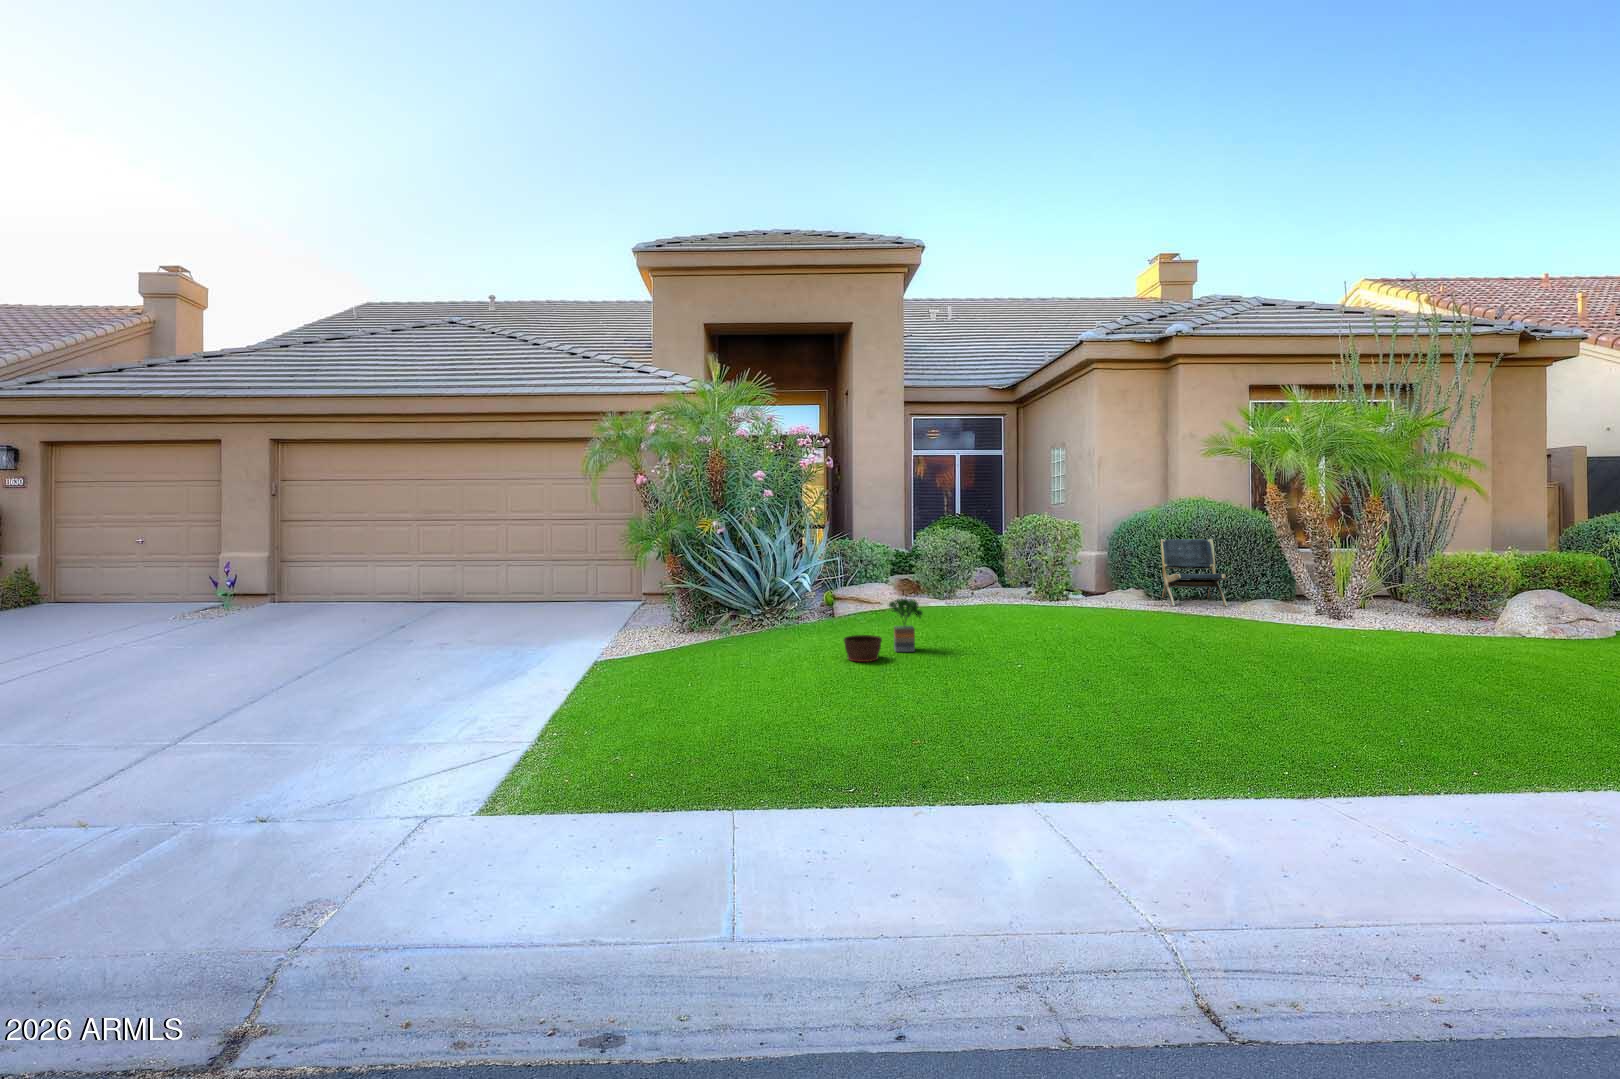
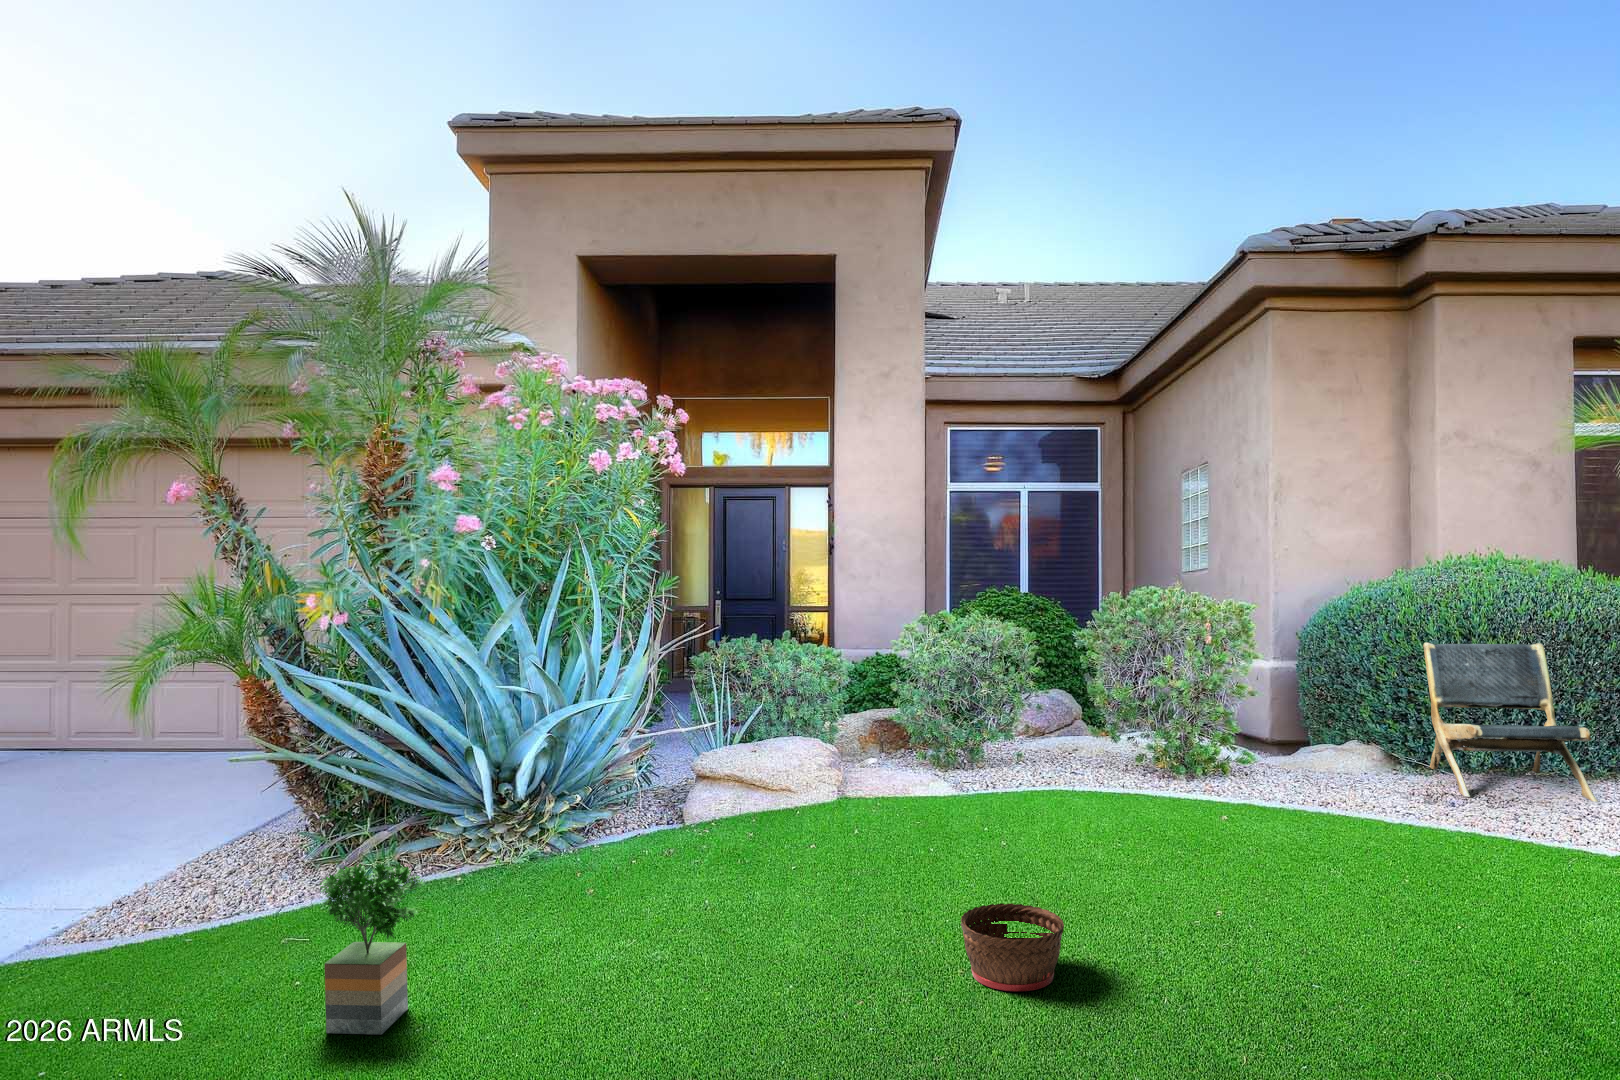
potted tree: present [889,598,922,652] -> present [321,863,424,1034]
basket: present [844,635,882,662] -> present [961,903,1064,991]

